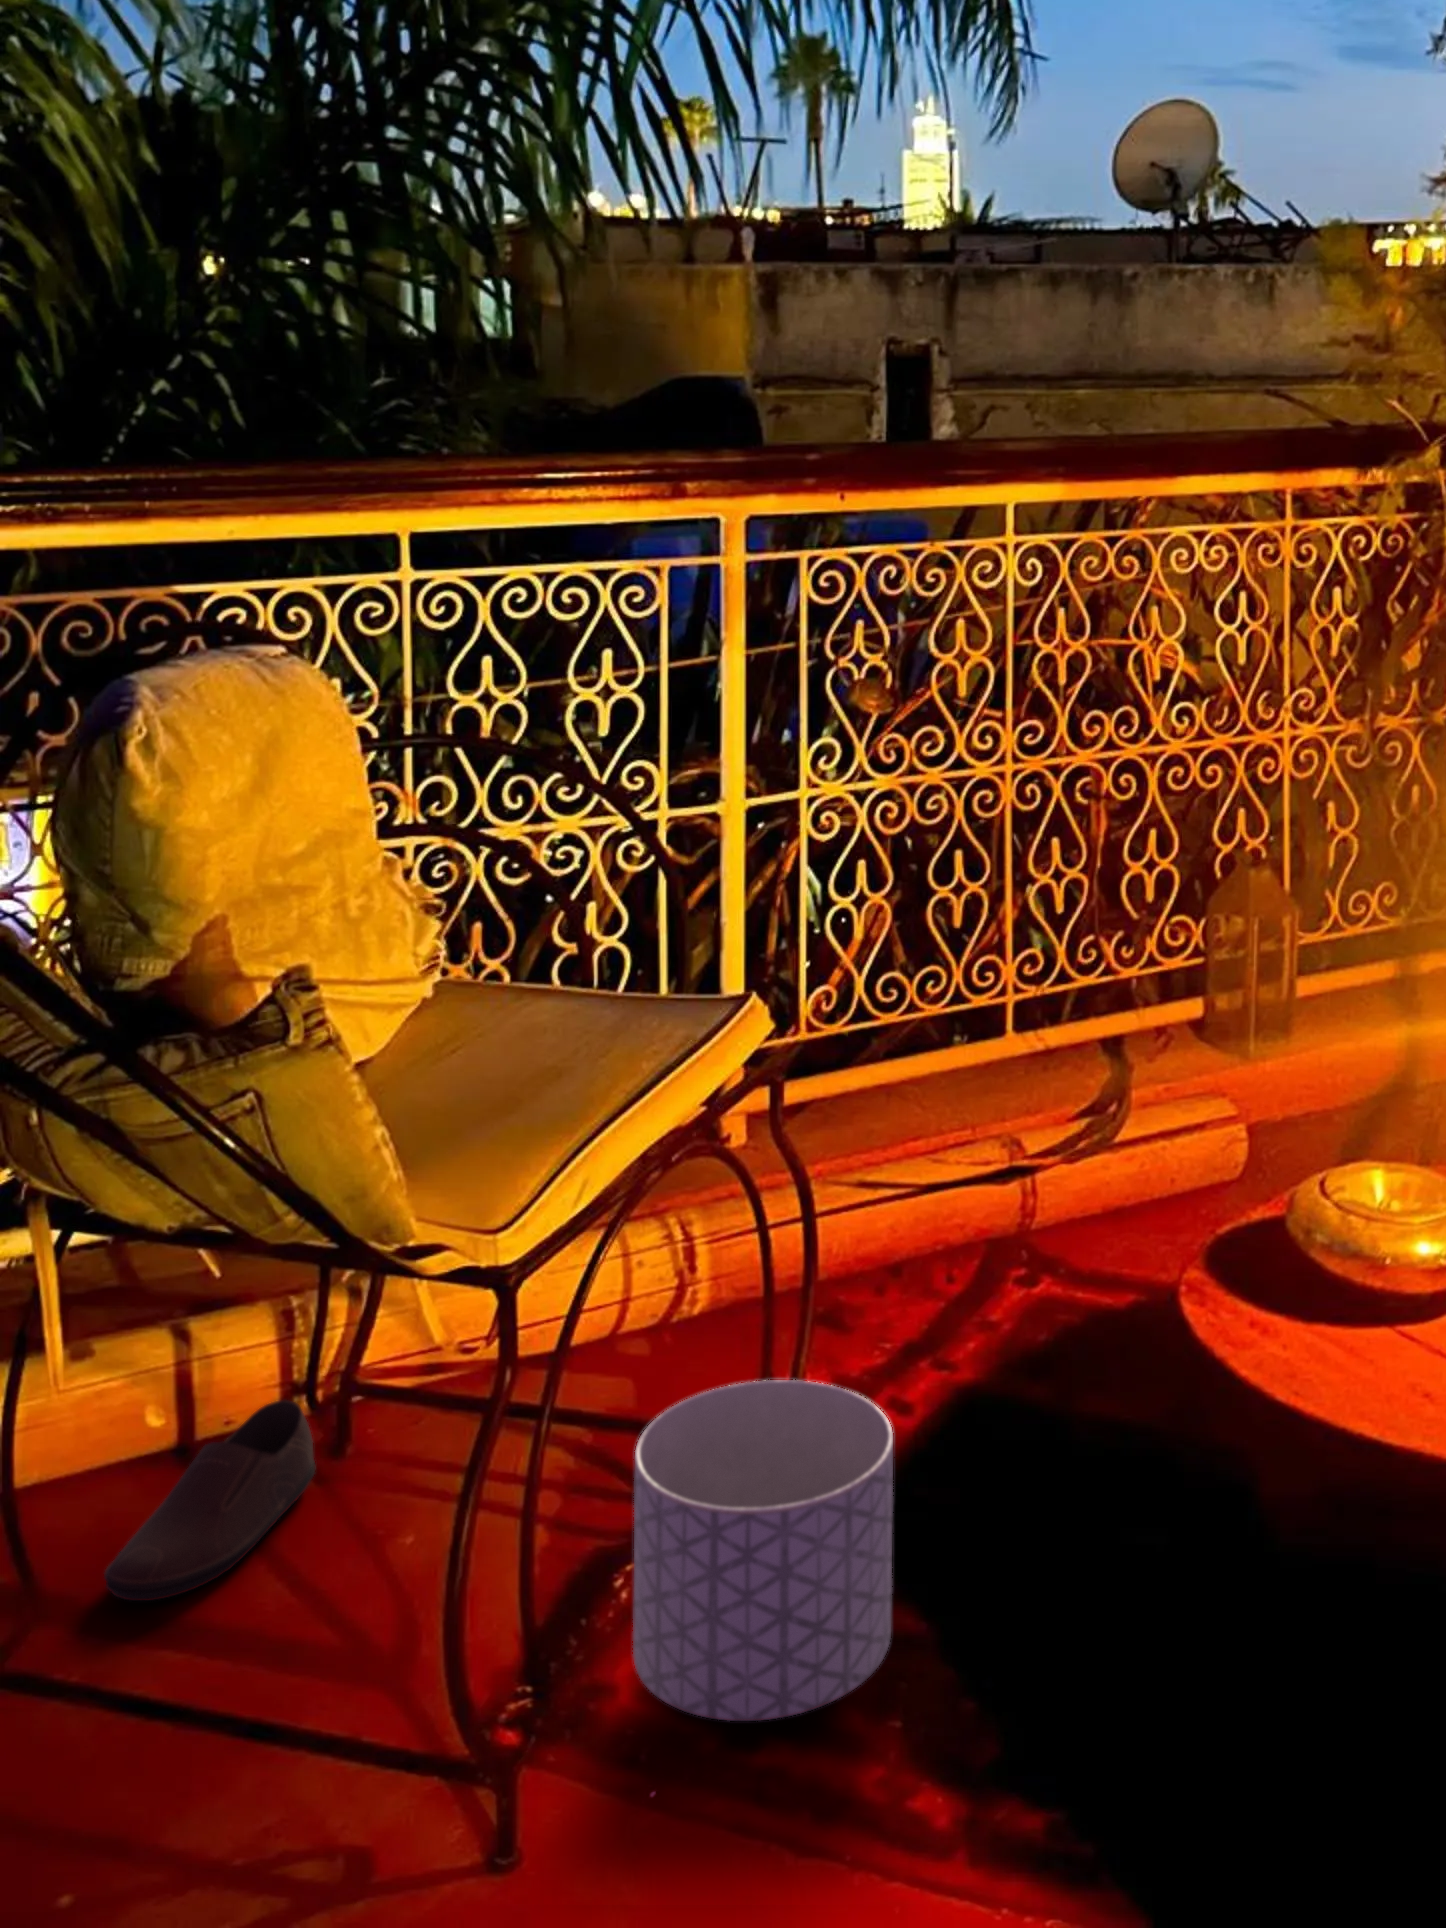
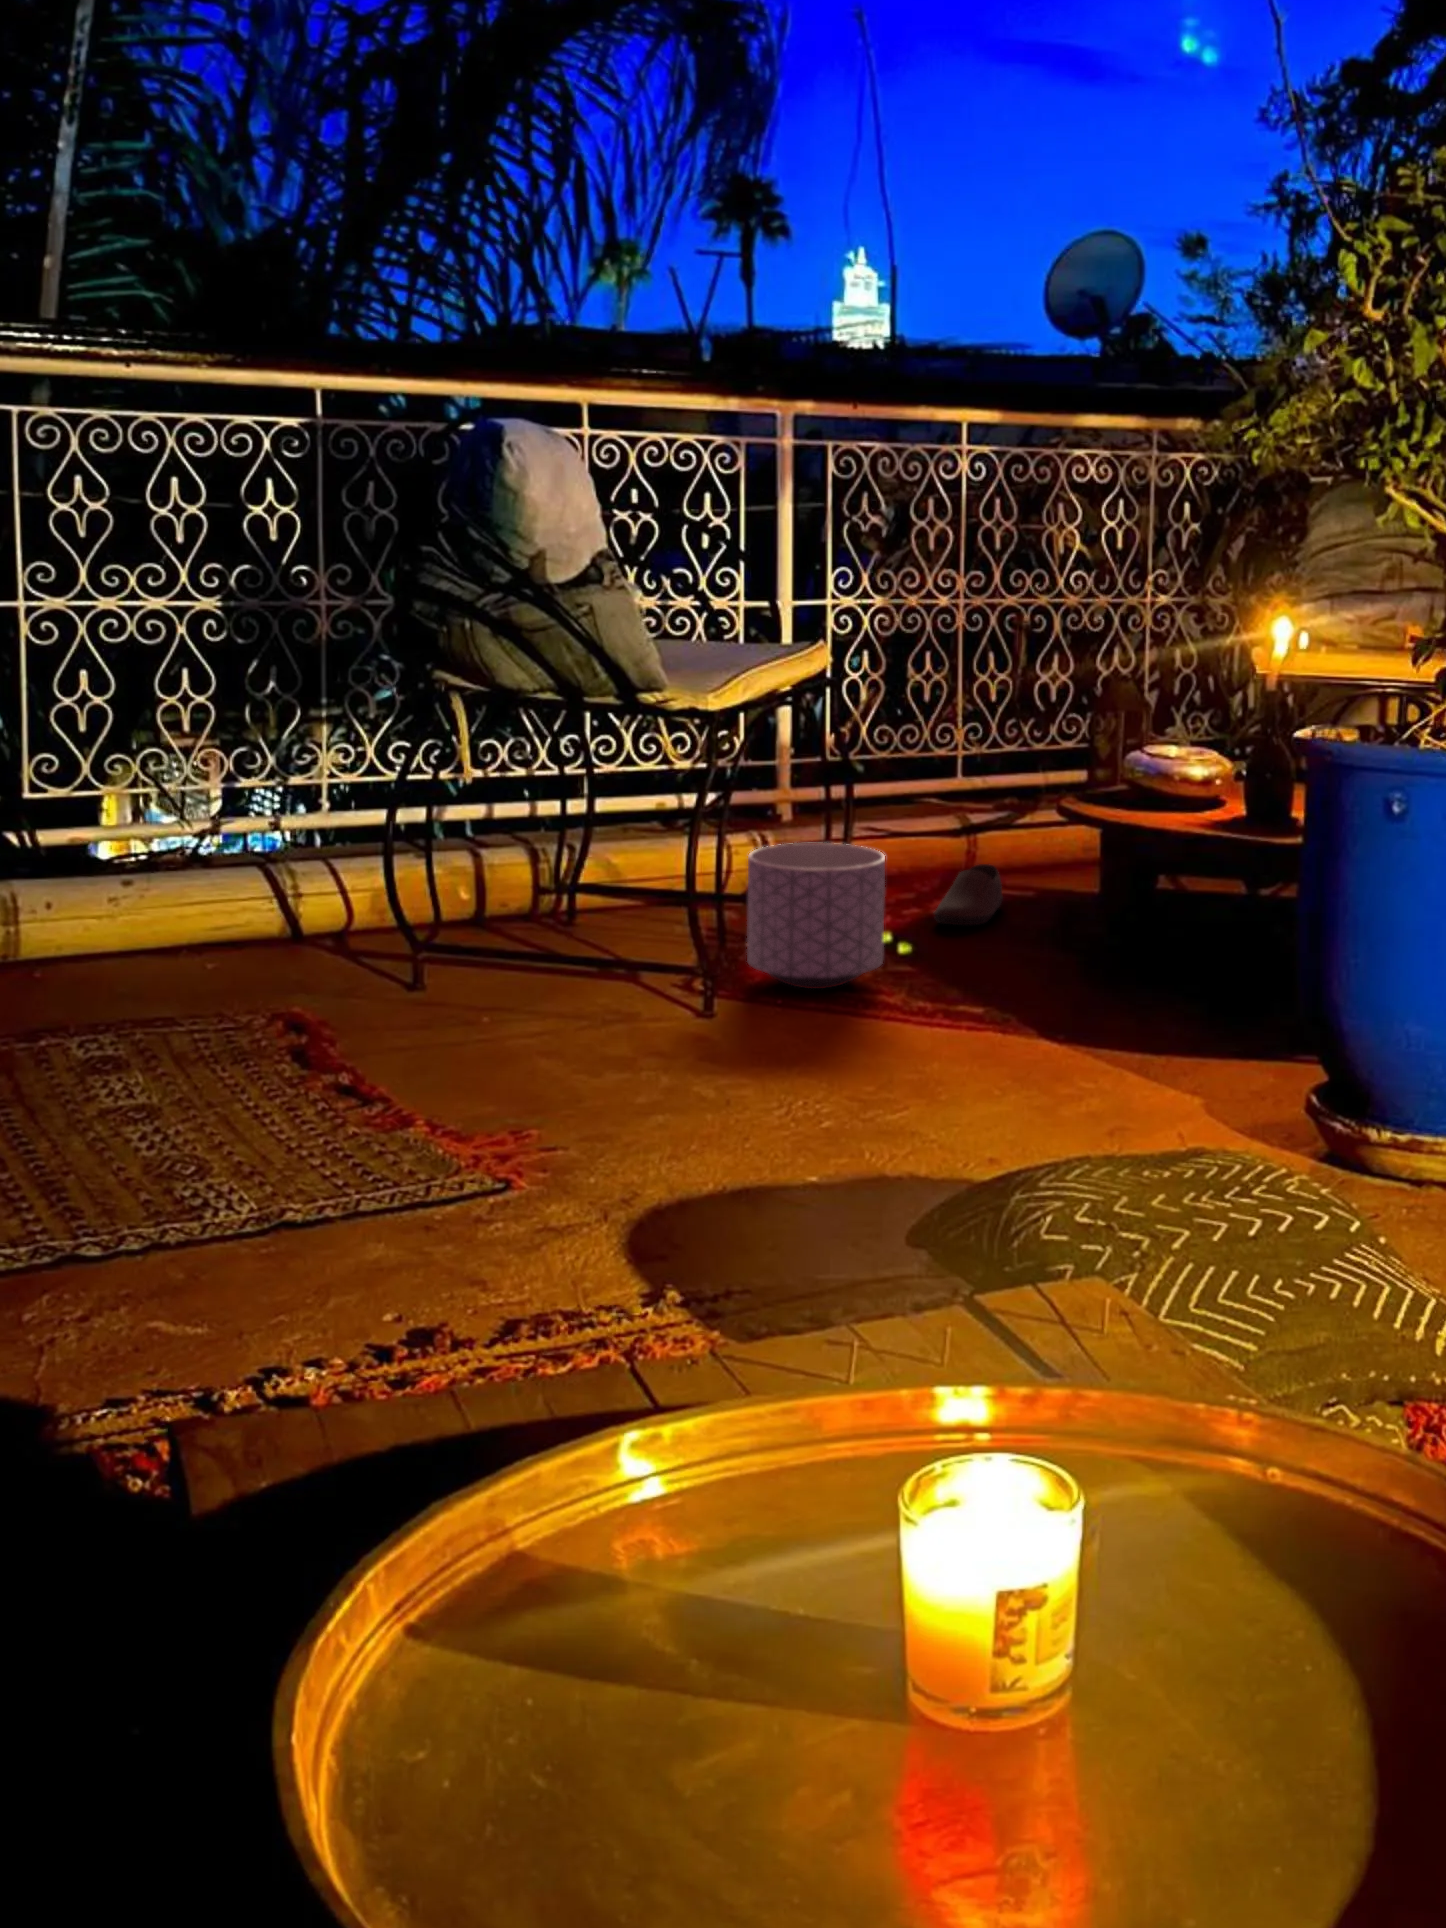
shoe: present [104,1400,315,1601] -> present [934,864,1003,925]

